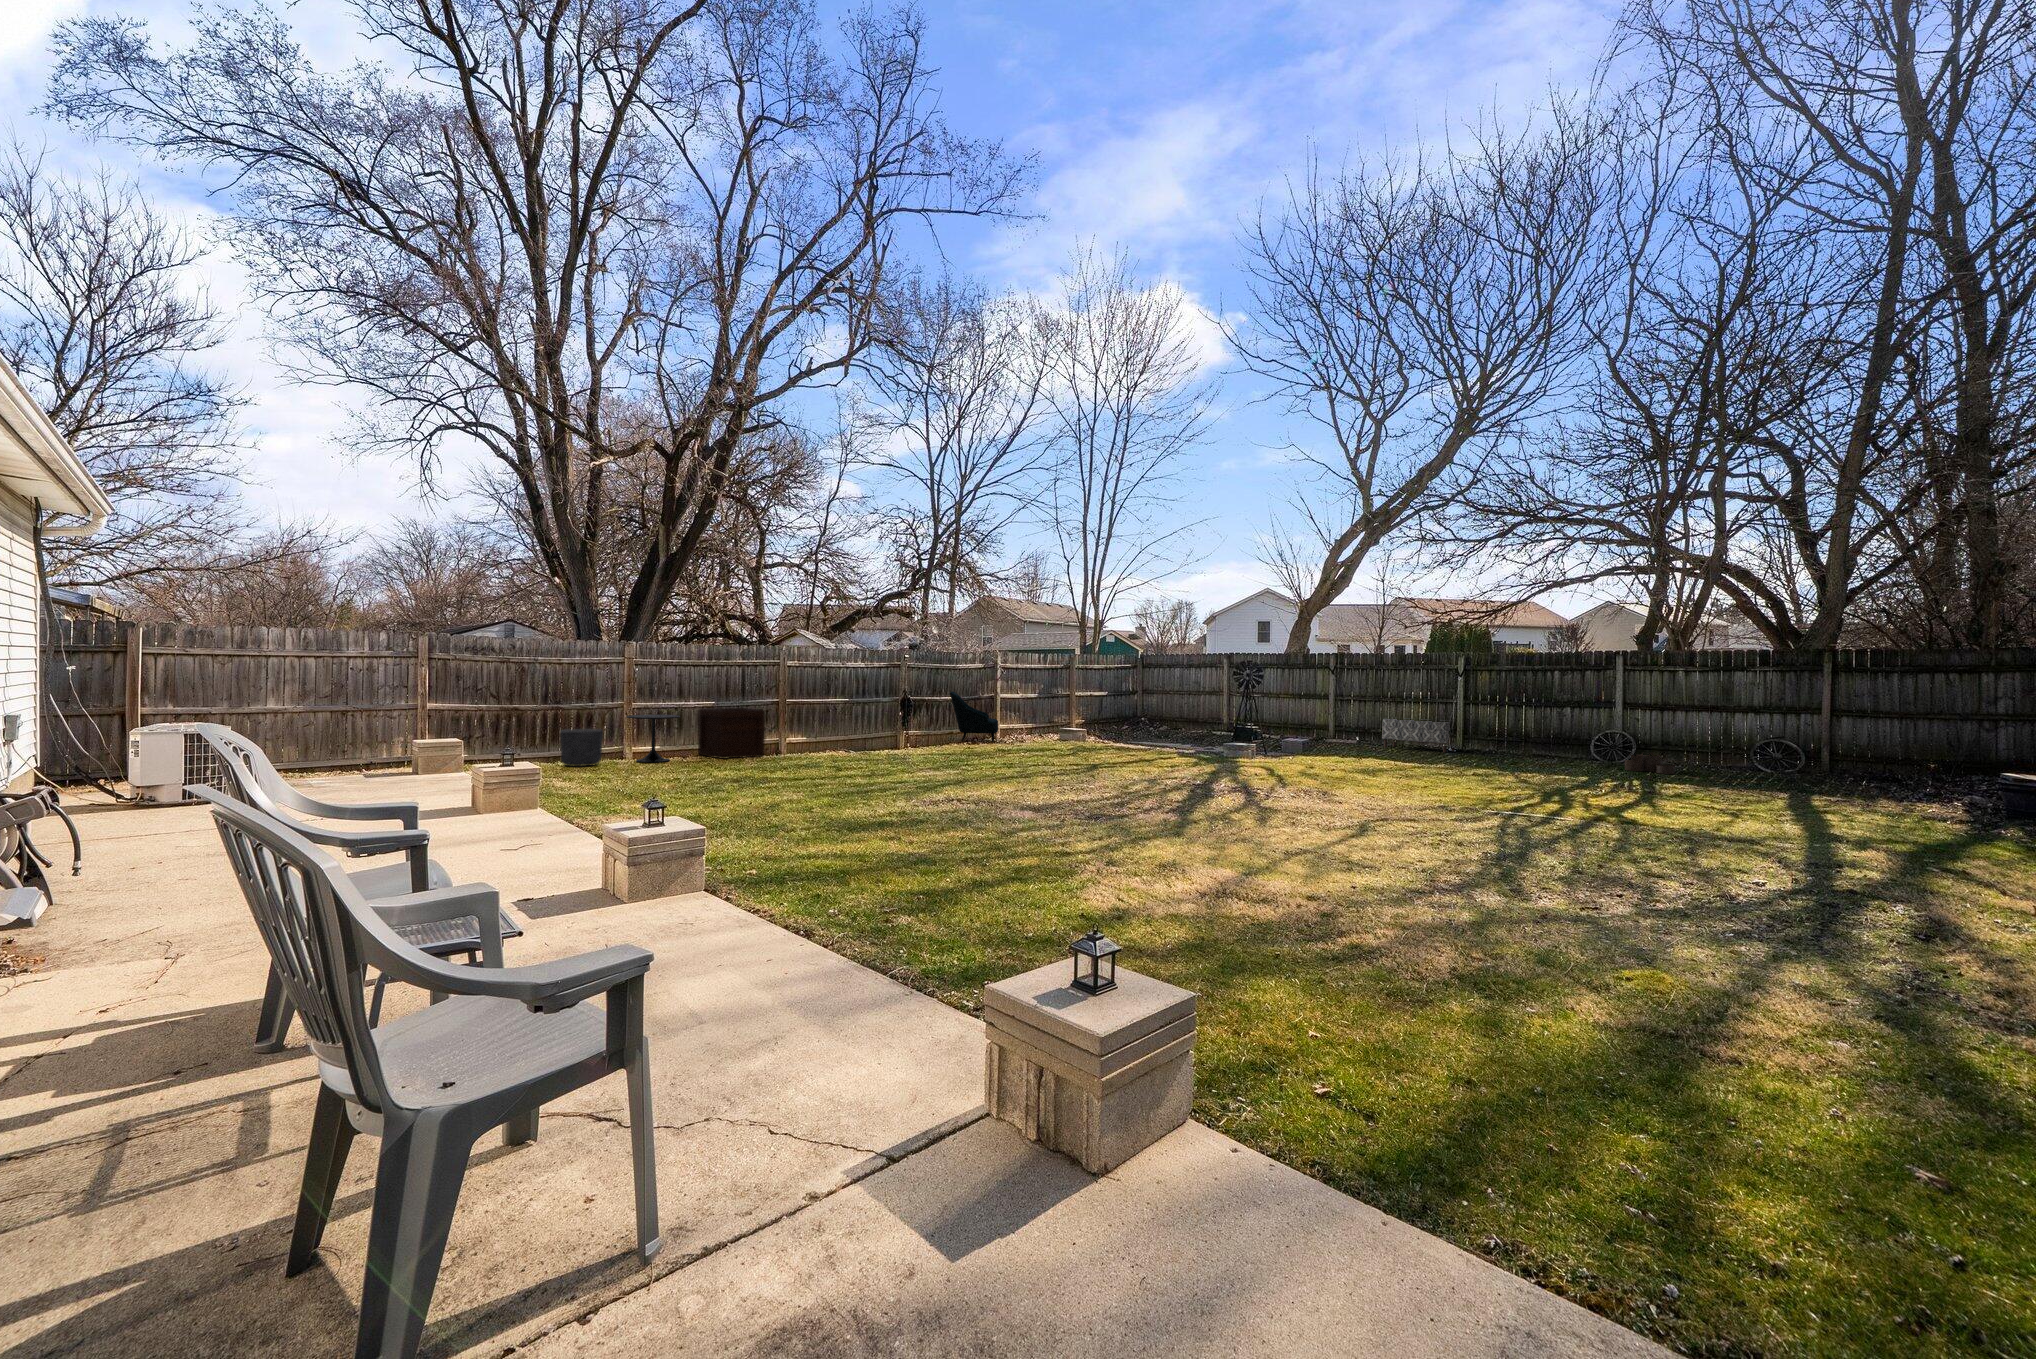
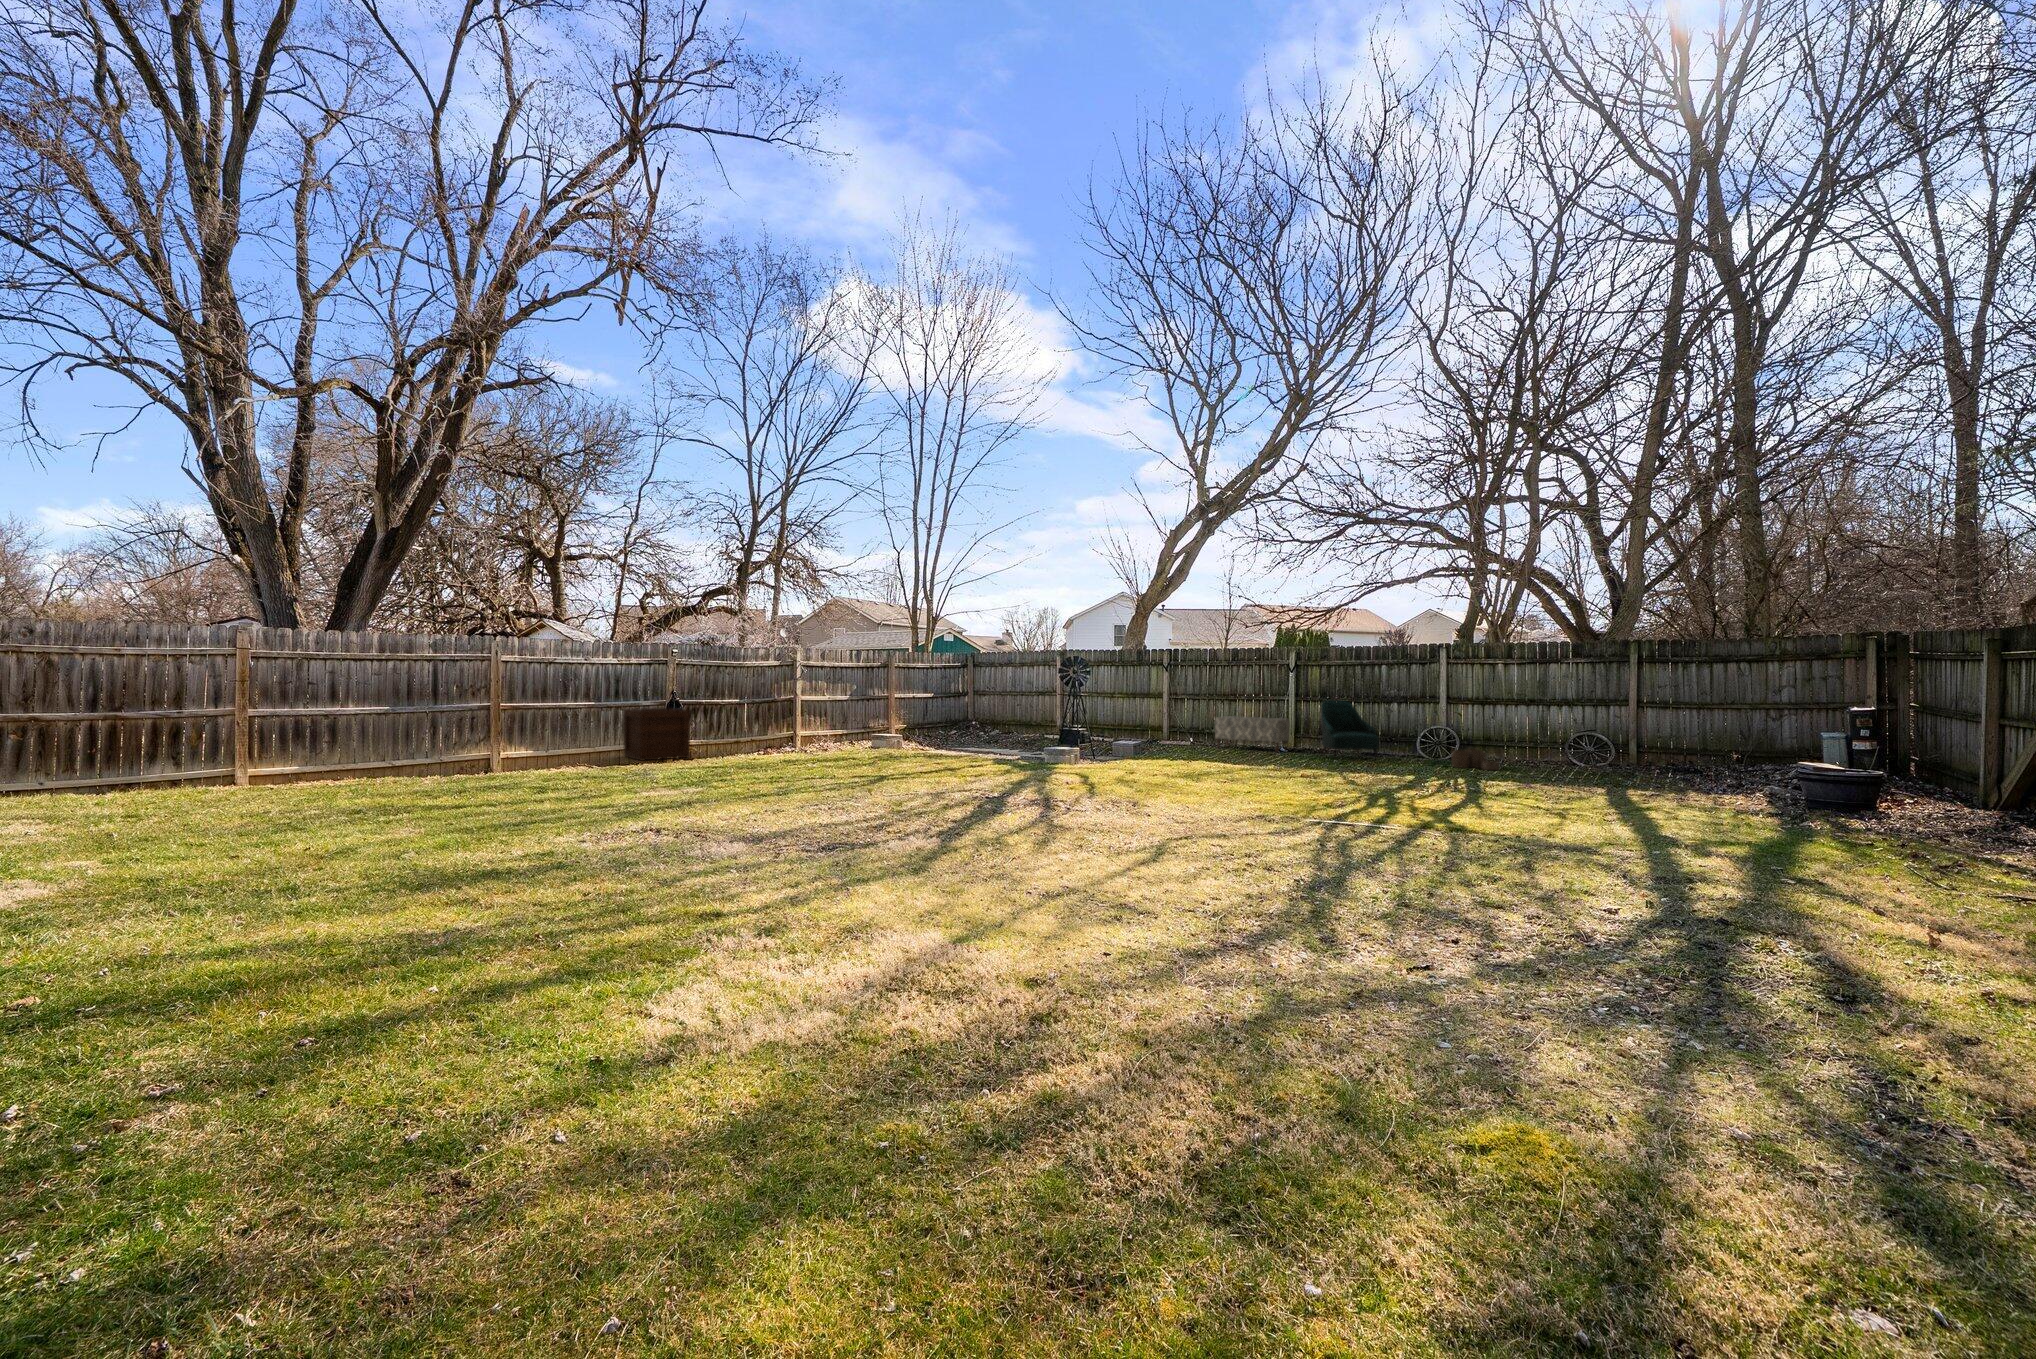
armchair: present [950,691,998,742] -> present [1321,700,1379,758]
wooden crate: present [698,707,765,759] -> present [624,708,690,760]
side table: present [627,715,680,763] -> none [244,726,330,791]
planter: present [560,729,603,767] -> none [128,747,202,799]

